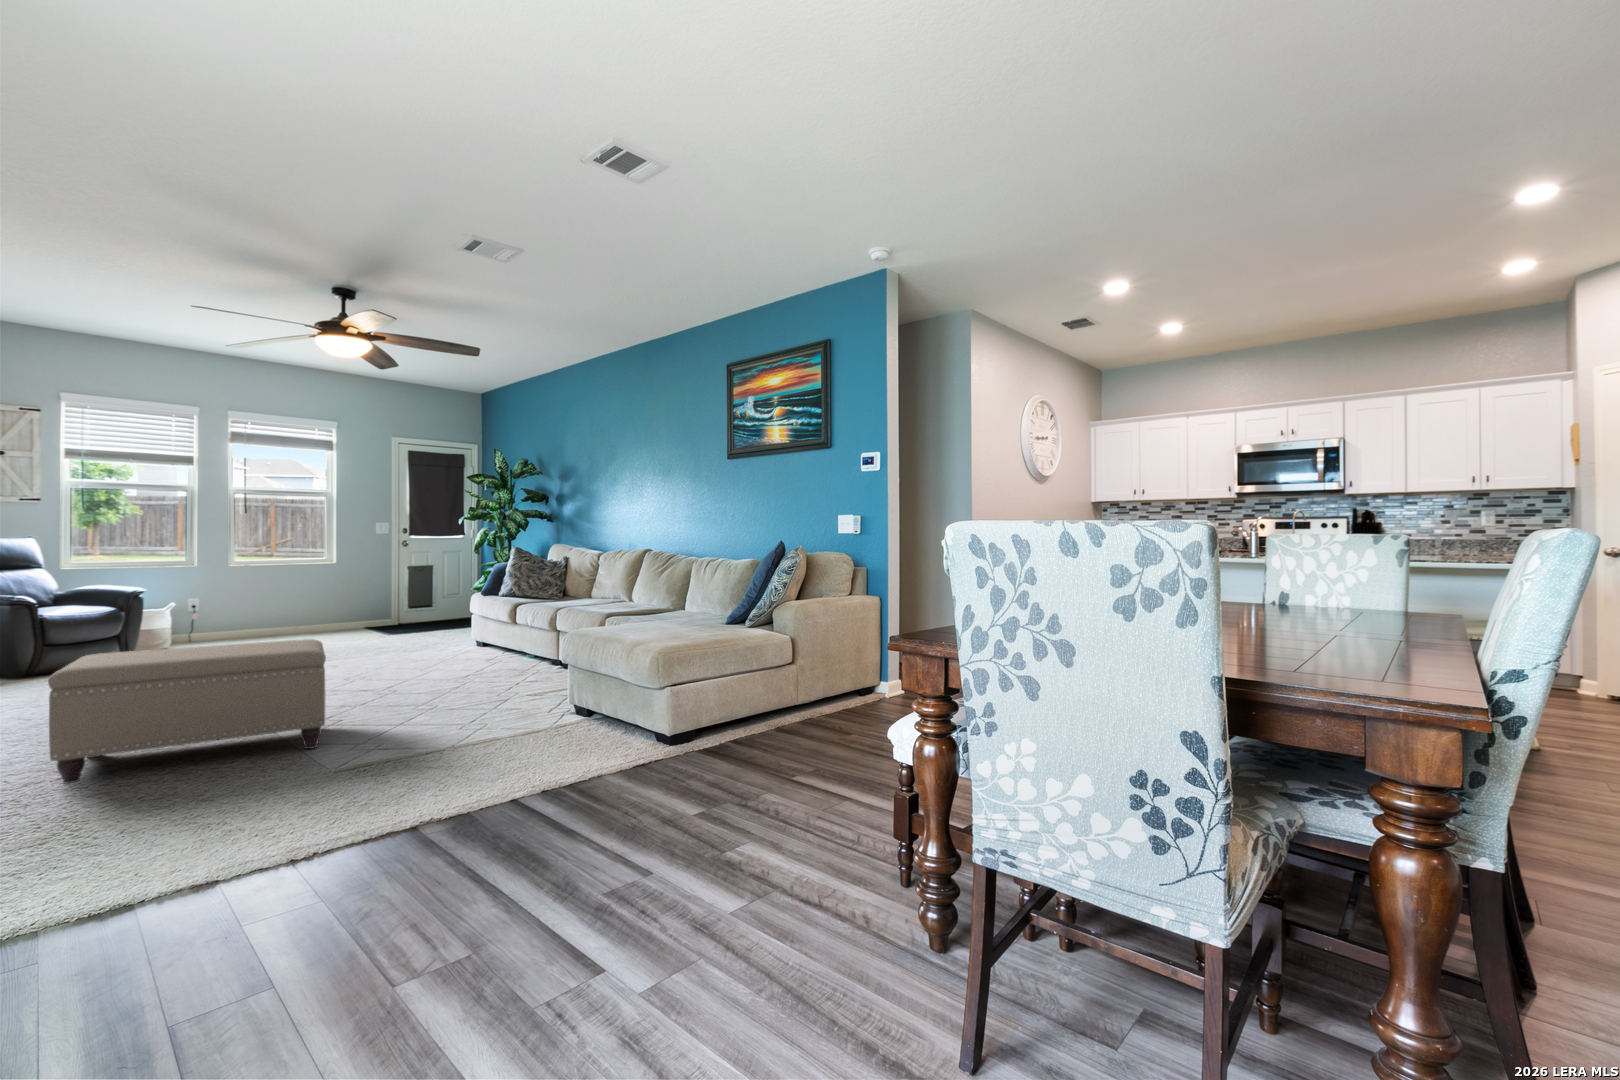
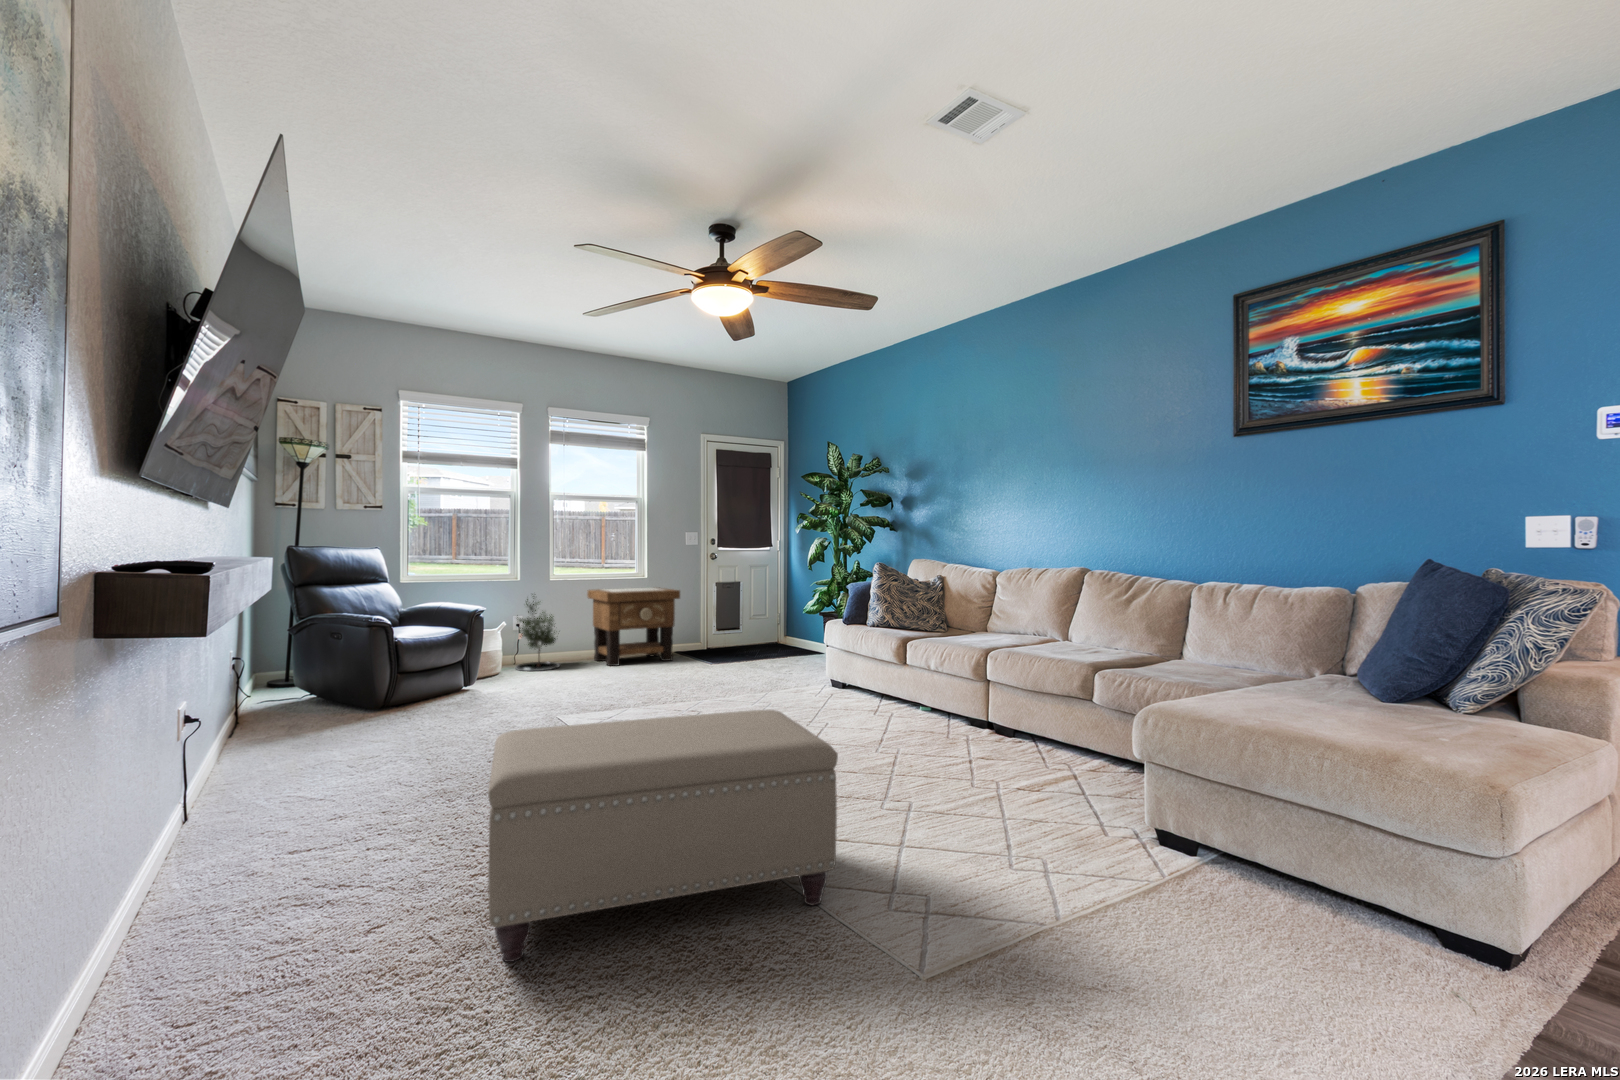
side table: none [270,571,362,639] -> present [587,588,680,666]
potted tree: none [187,576,240,645] -> present [515,596,560,671]

